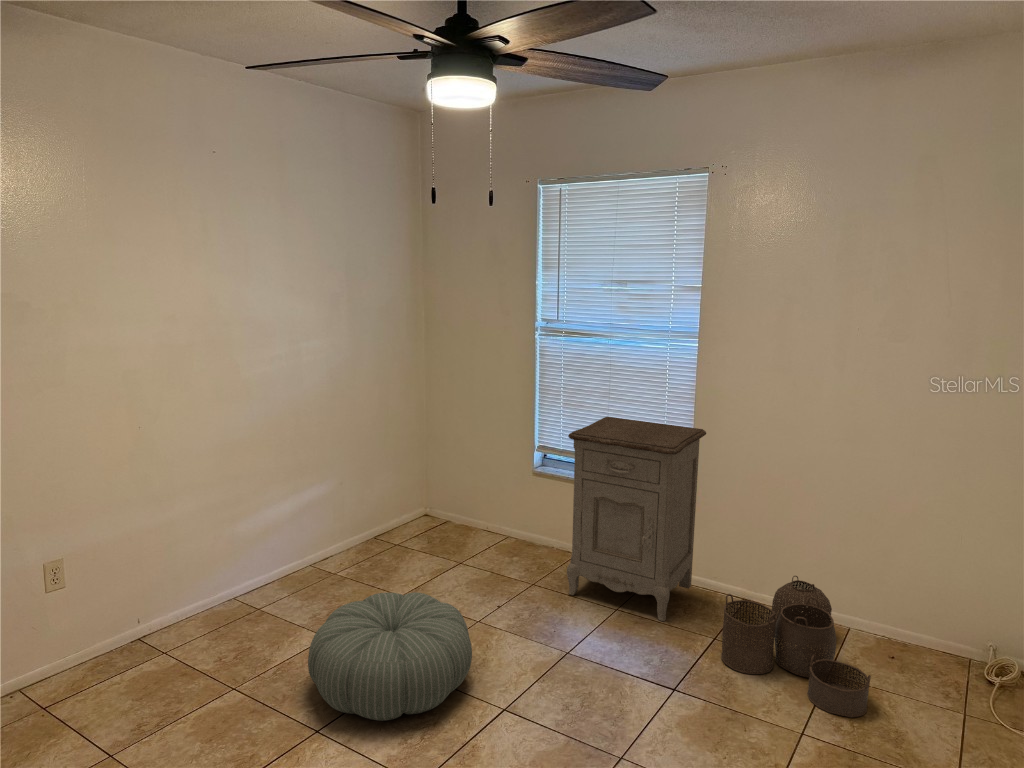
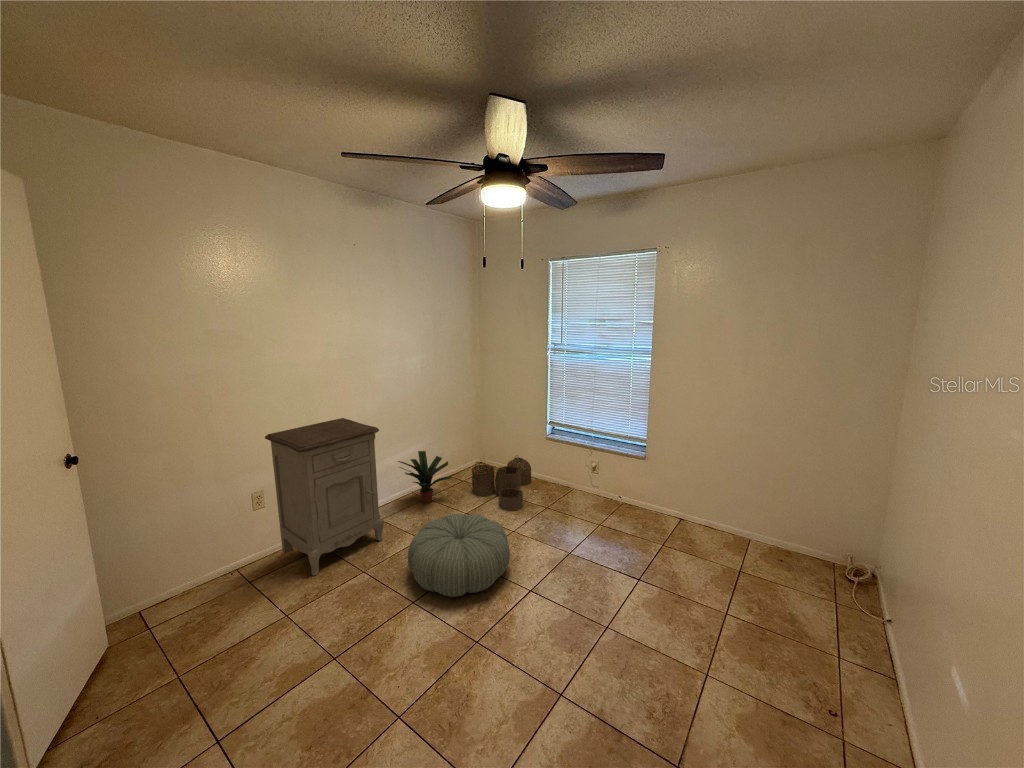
nightstand: present [567,417,706,621] -> present [265,418,383,576]
potted plant: none [285,494,377,580] -> present [398,451,451,503]
woven basket: present [721,576,871,718] -> present [472,457,531,511]

